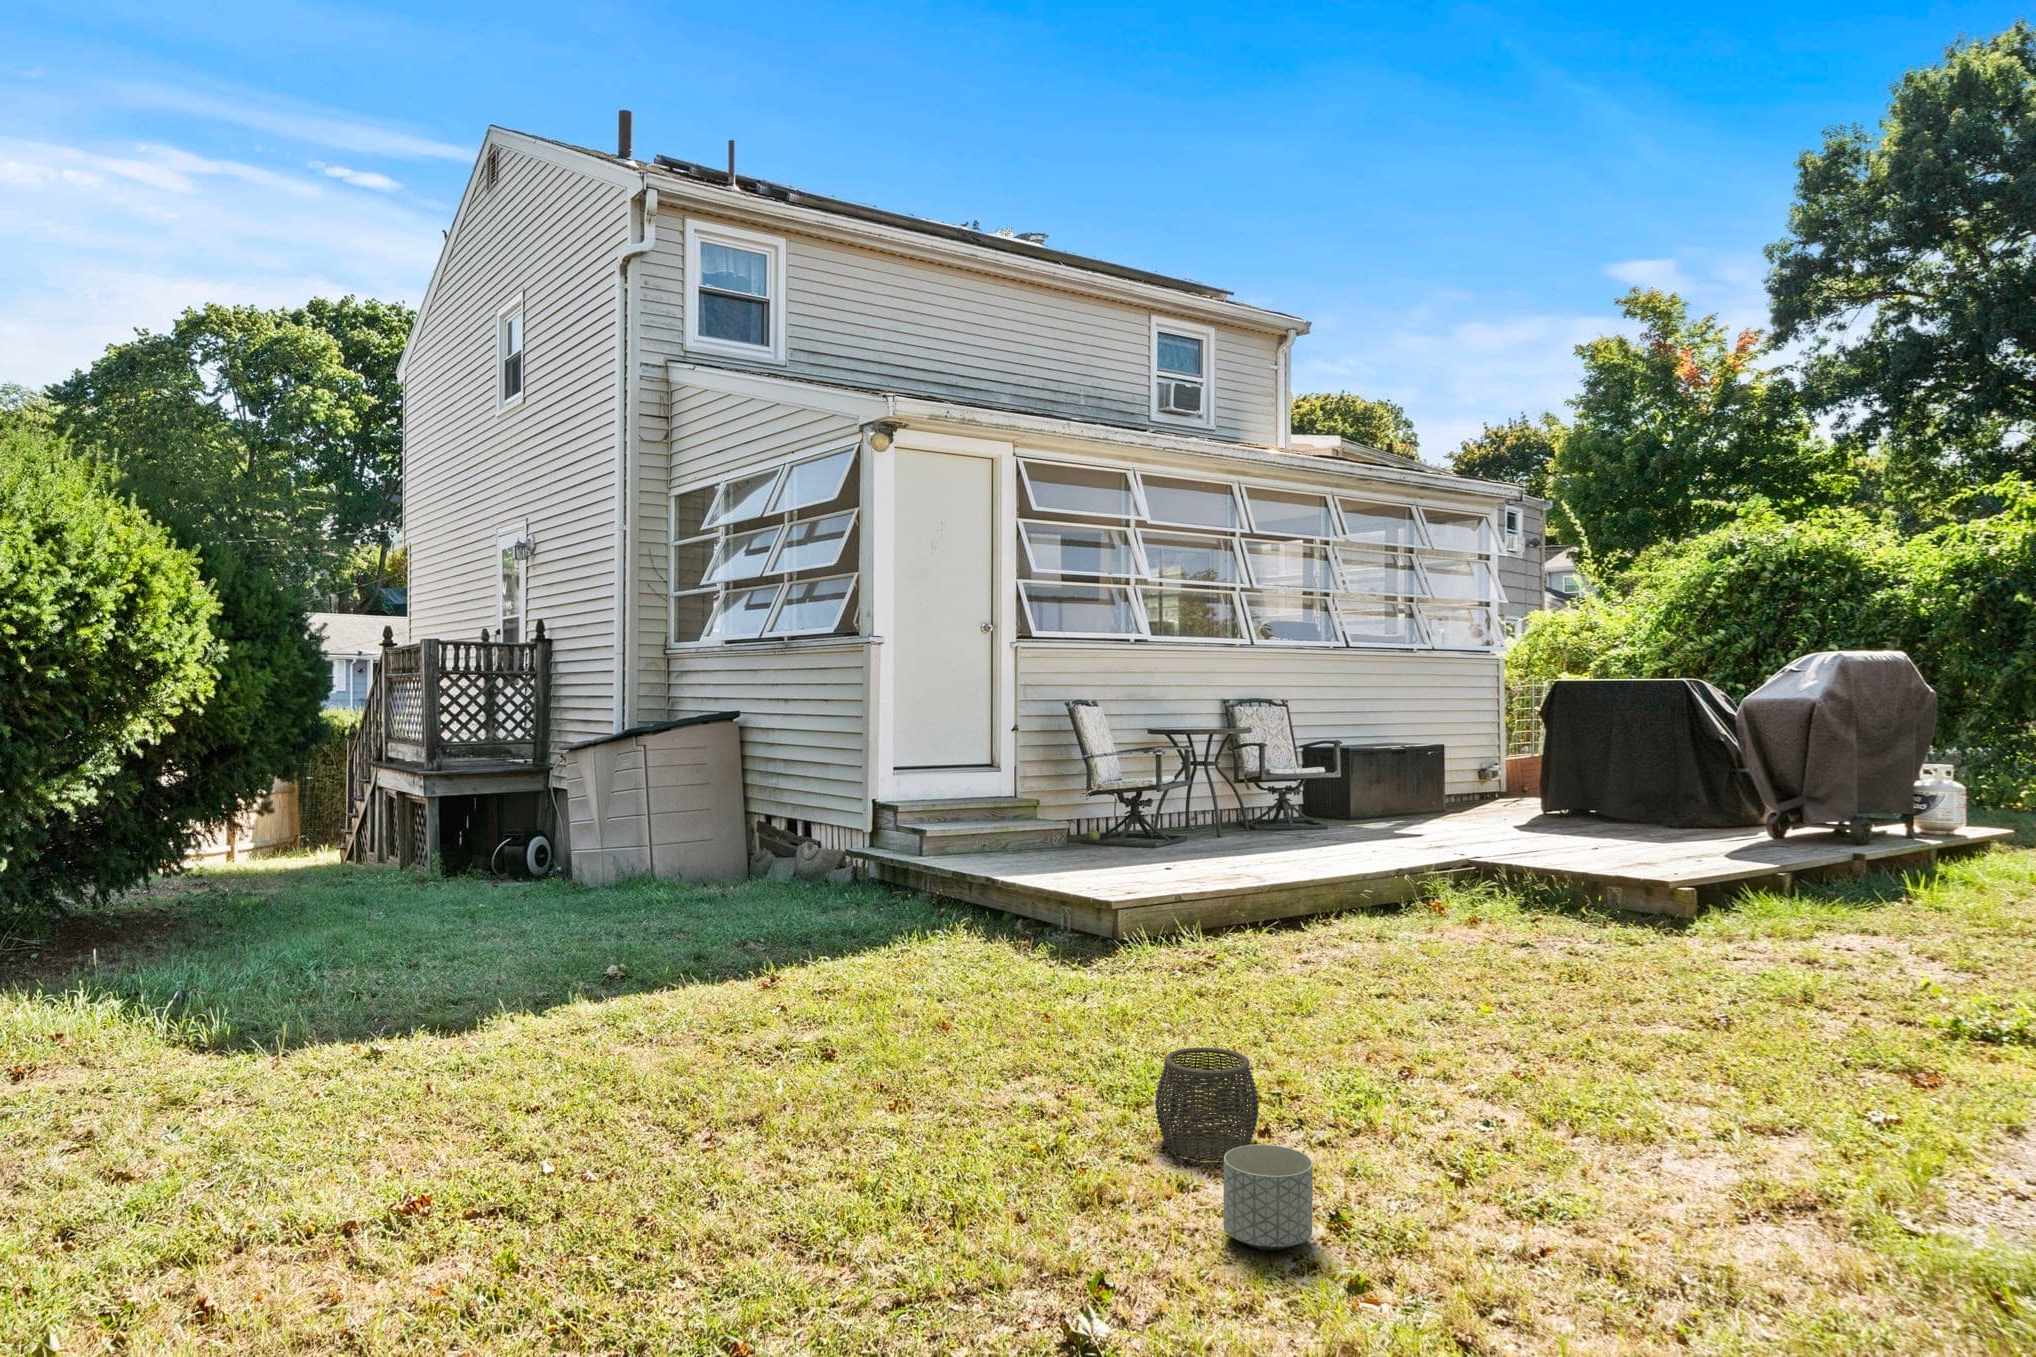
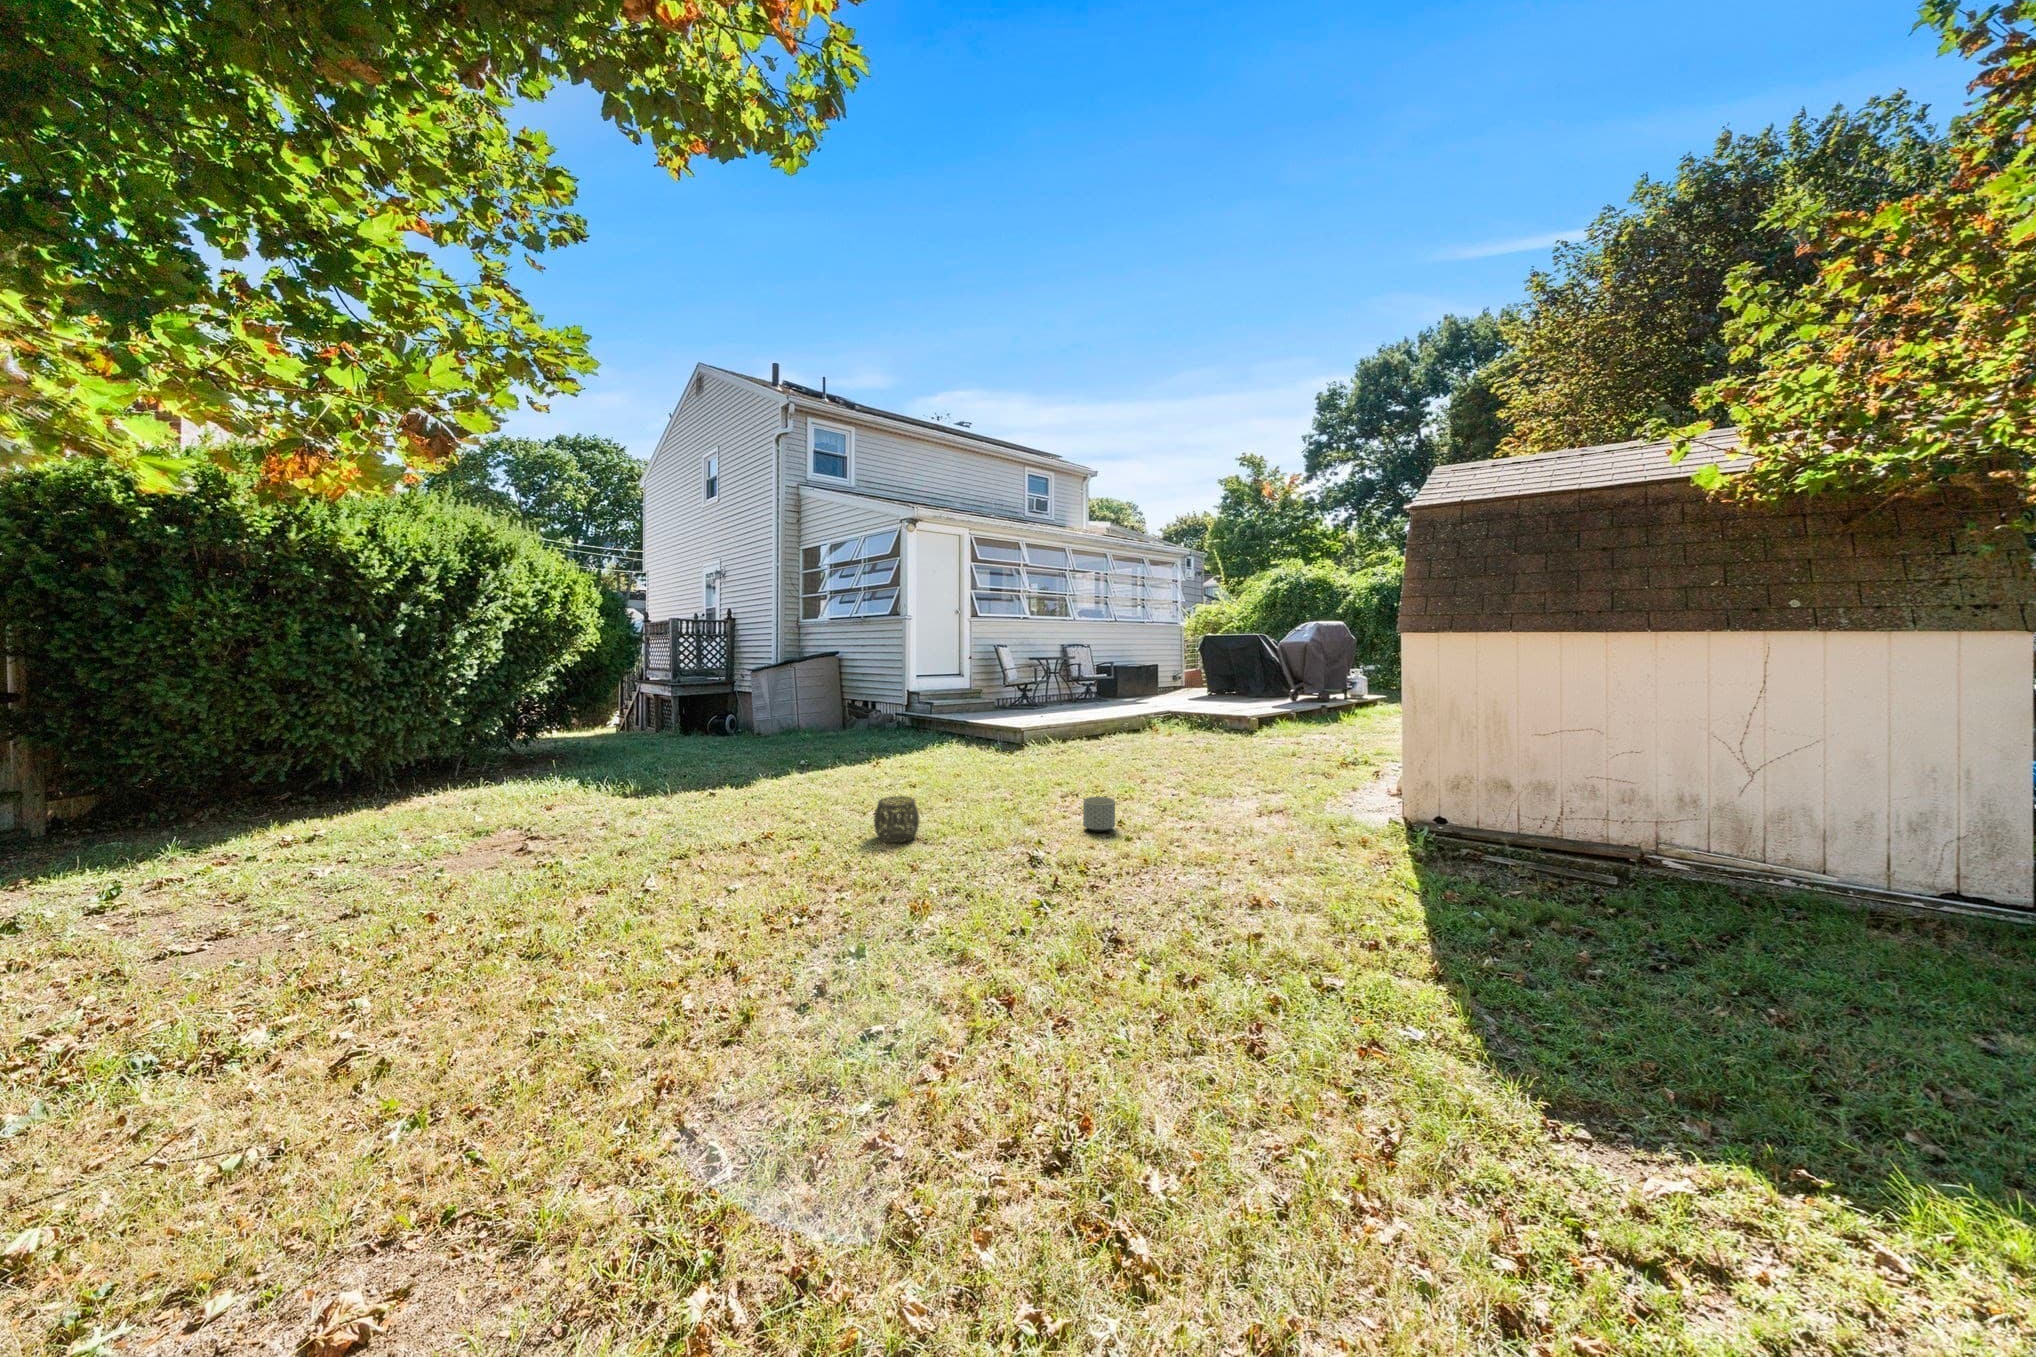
woven basket: present [1155,1047,1259,1160] -> present [874,796,920,843]

